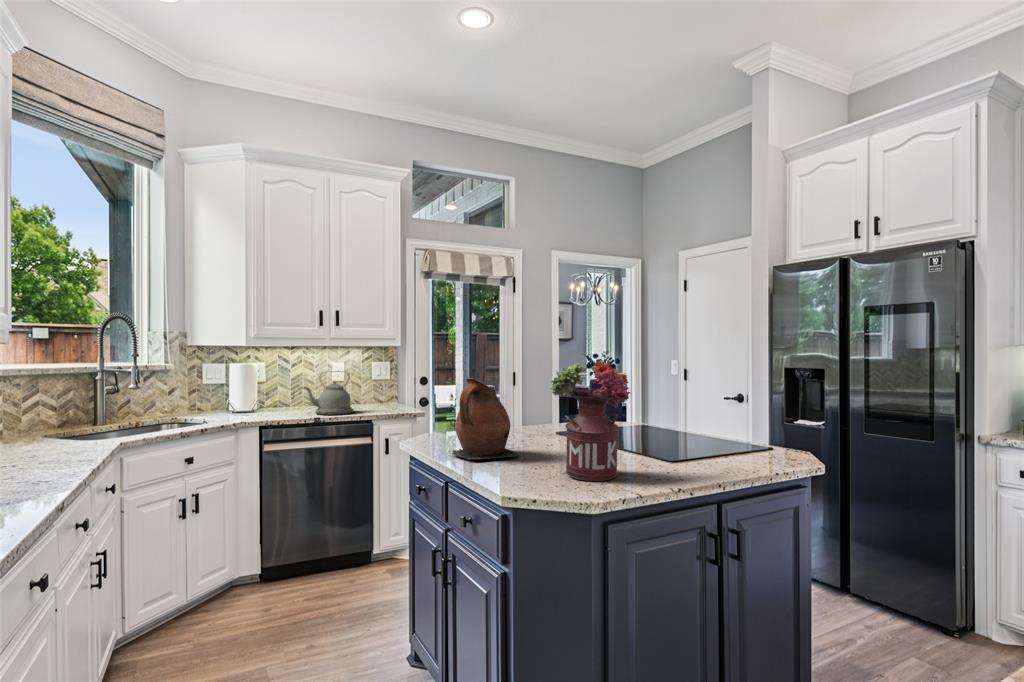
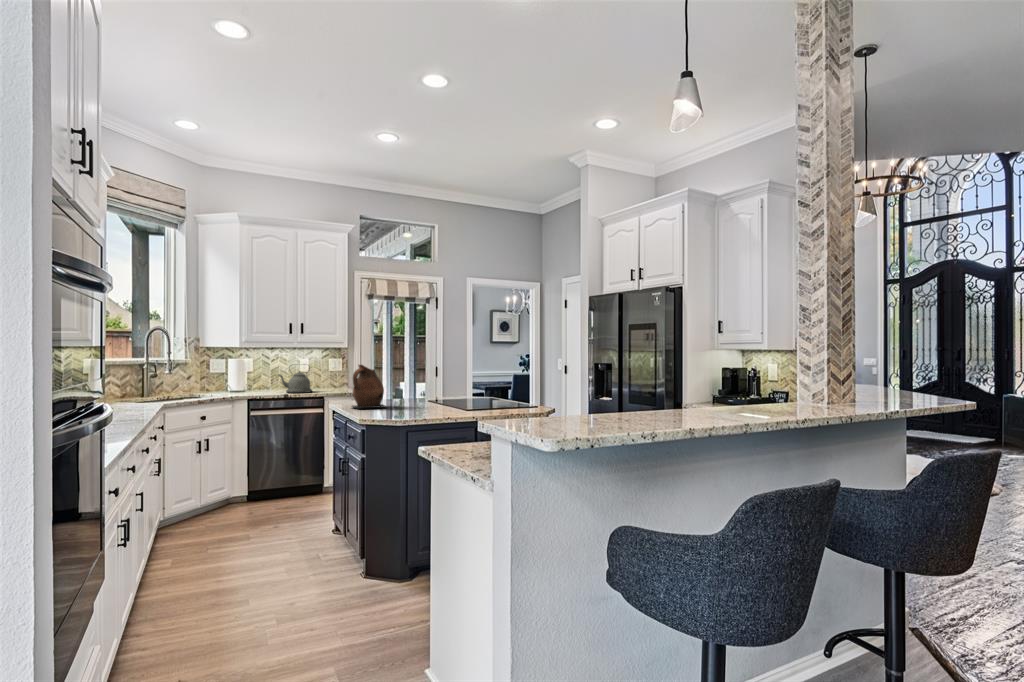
flower arrangement: present [550,360,630,481] -> none [390,354,433,415]

